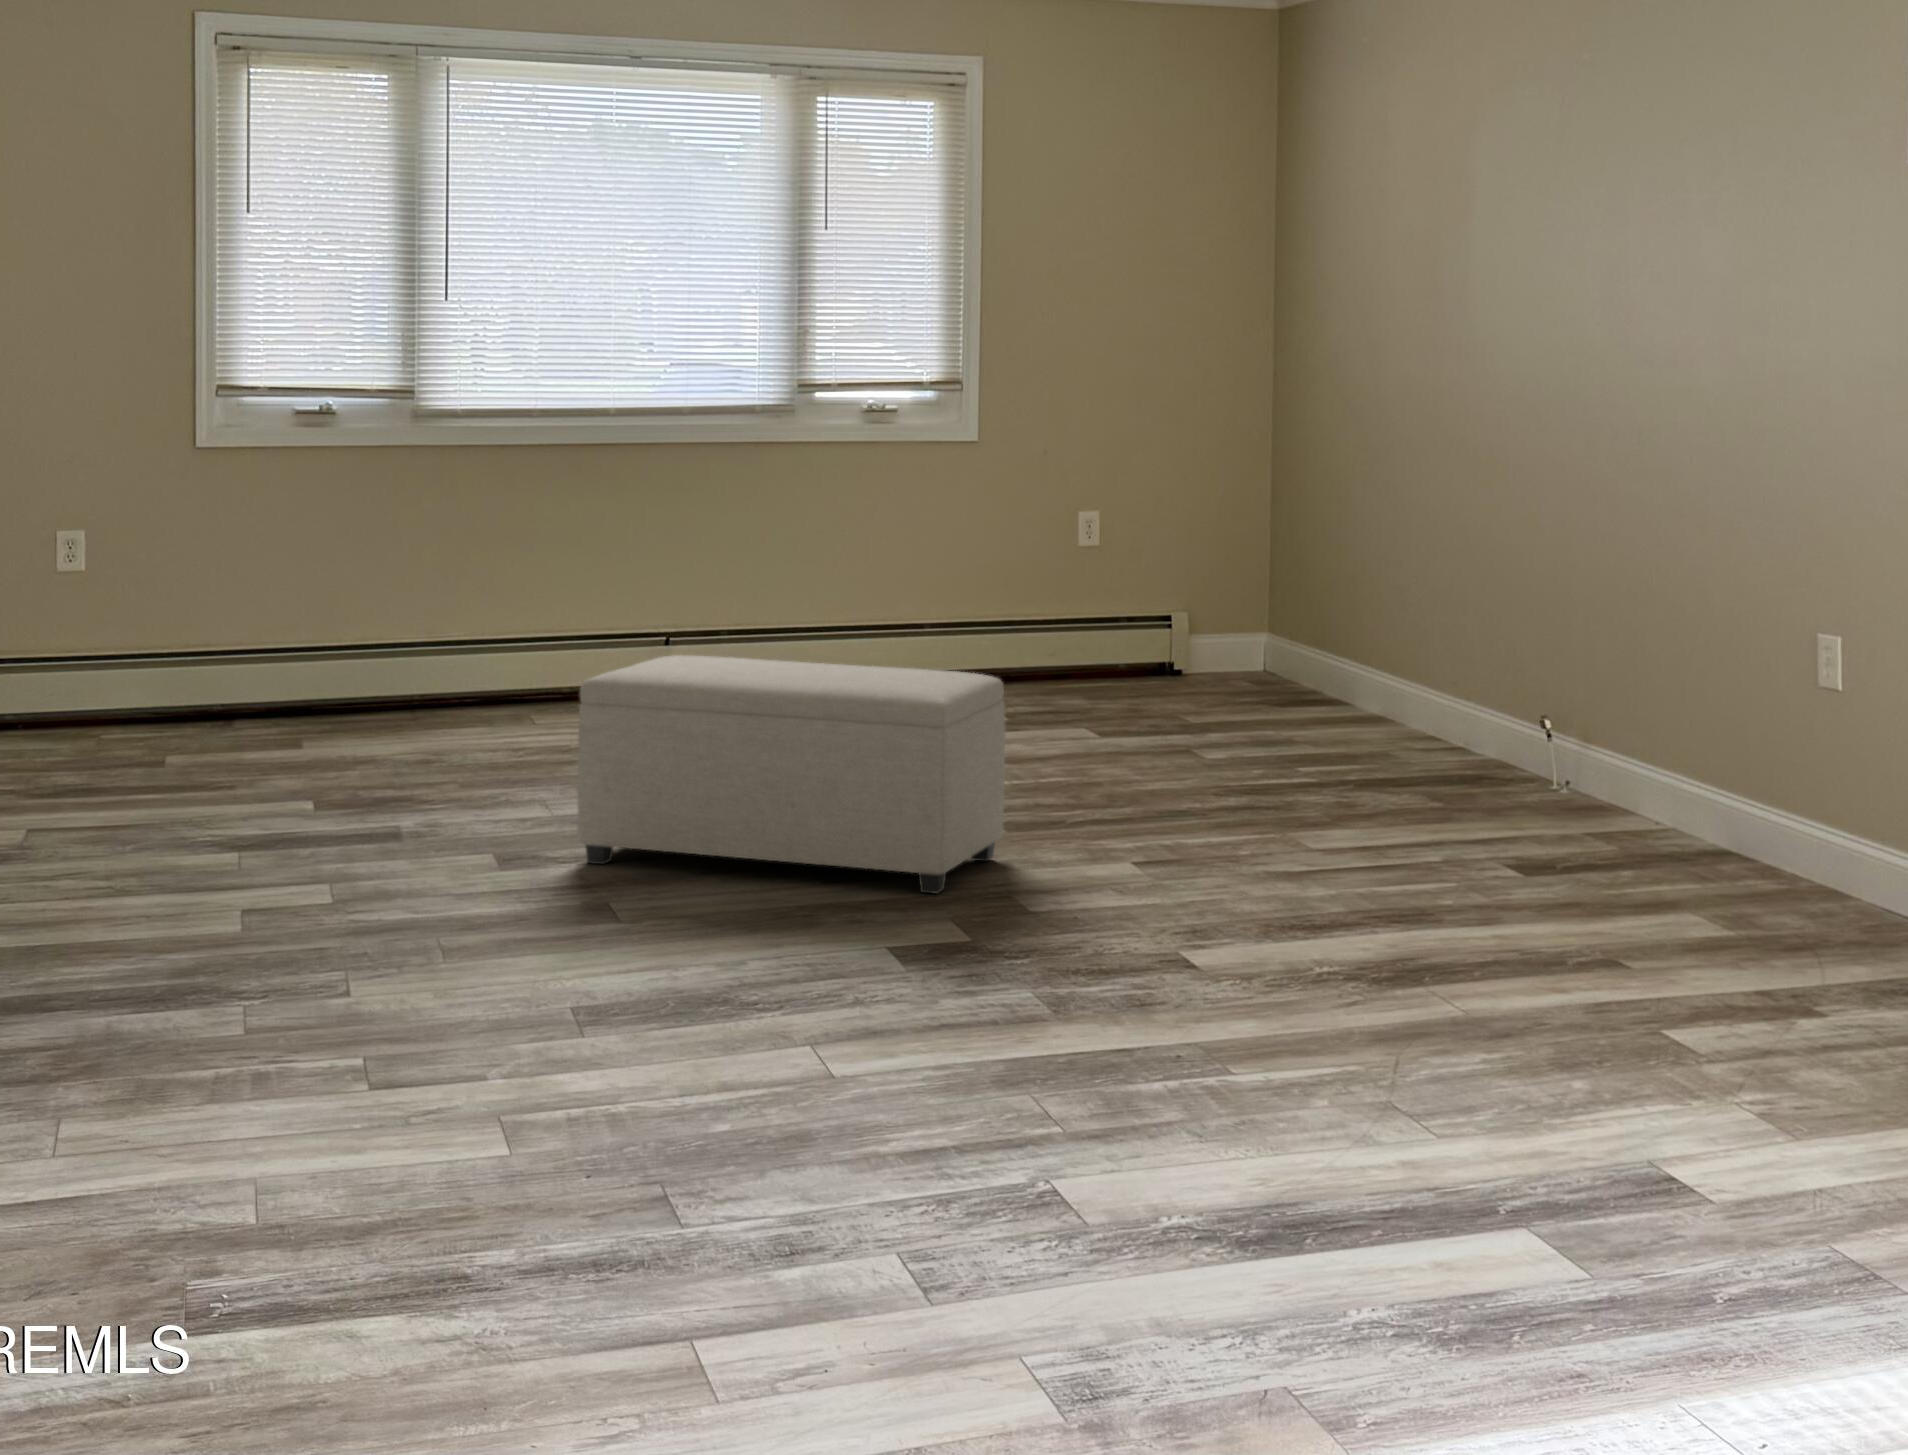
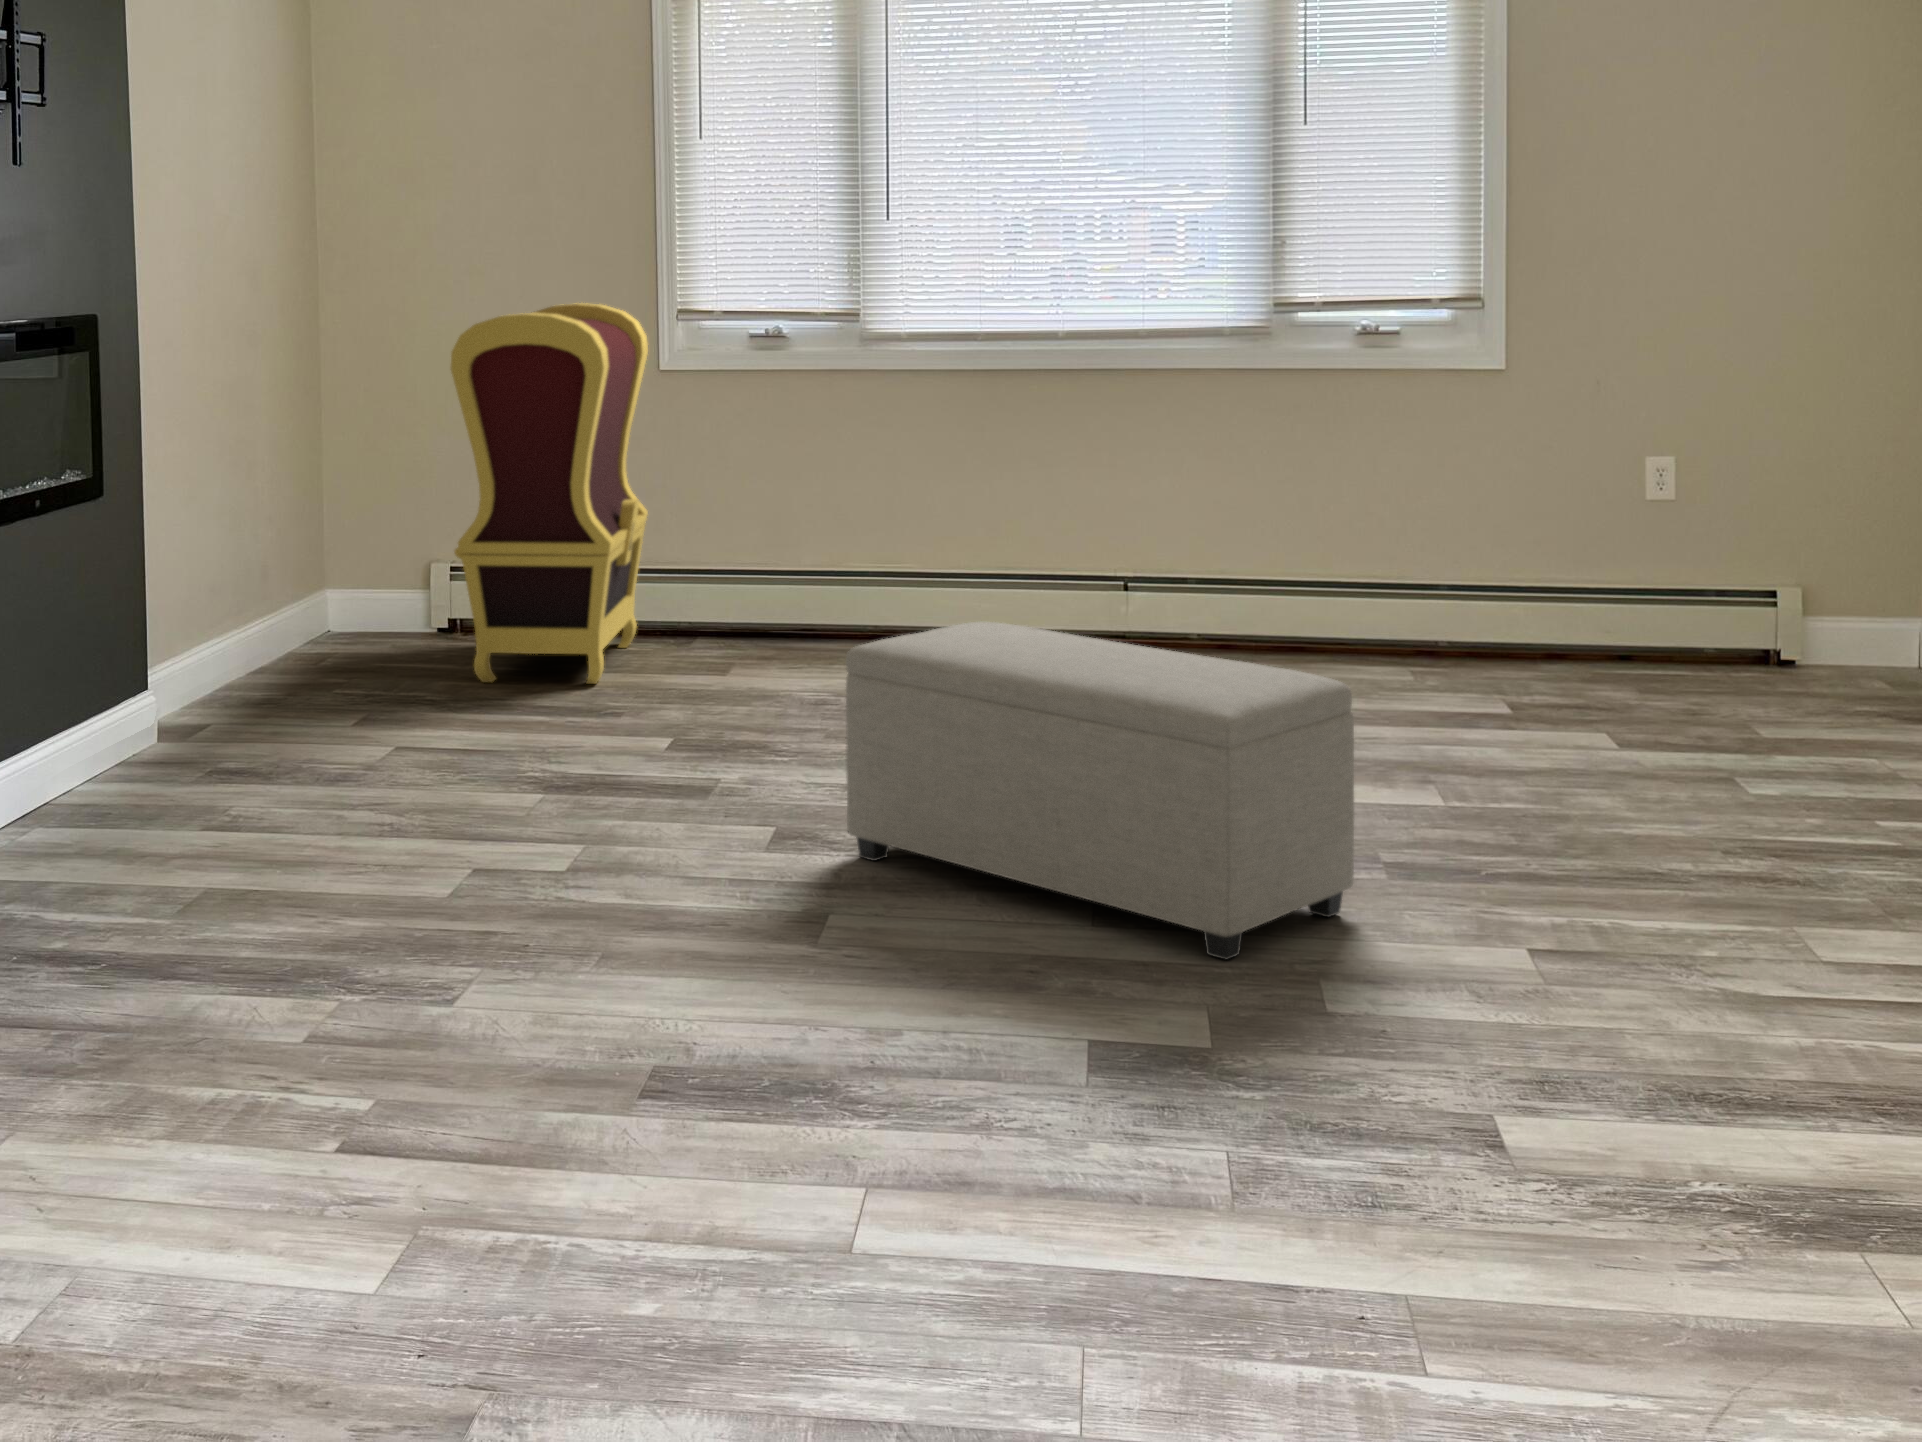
armchair: none [27,379,206,768] -> present [451,303,648,684]

